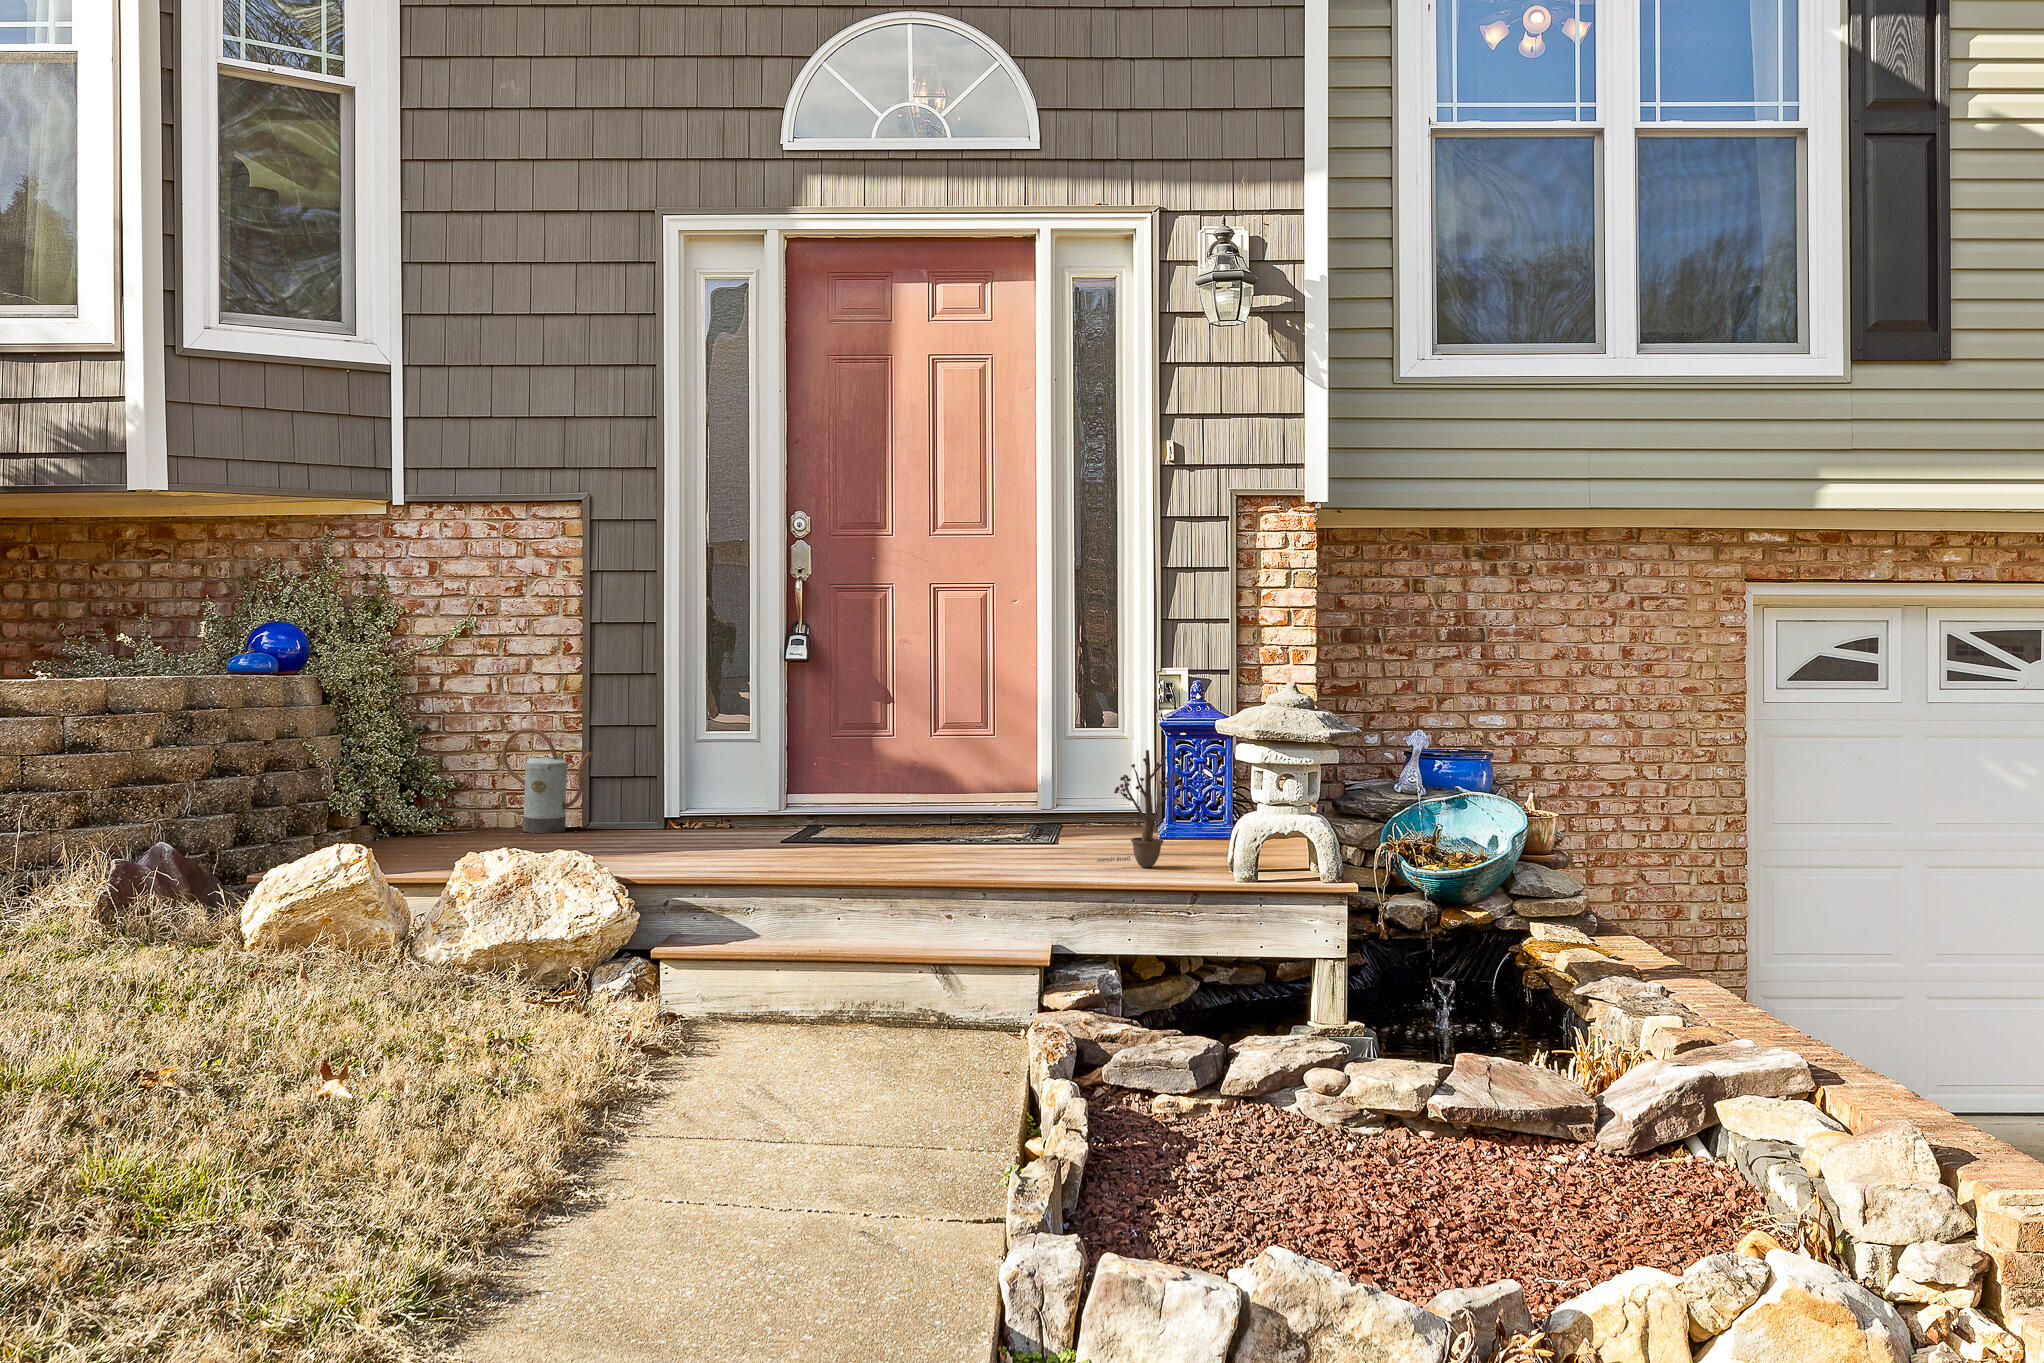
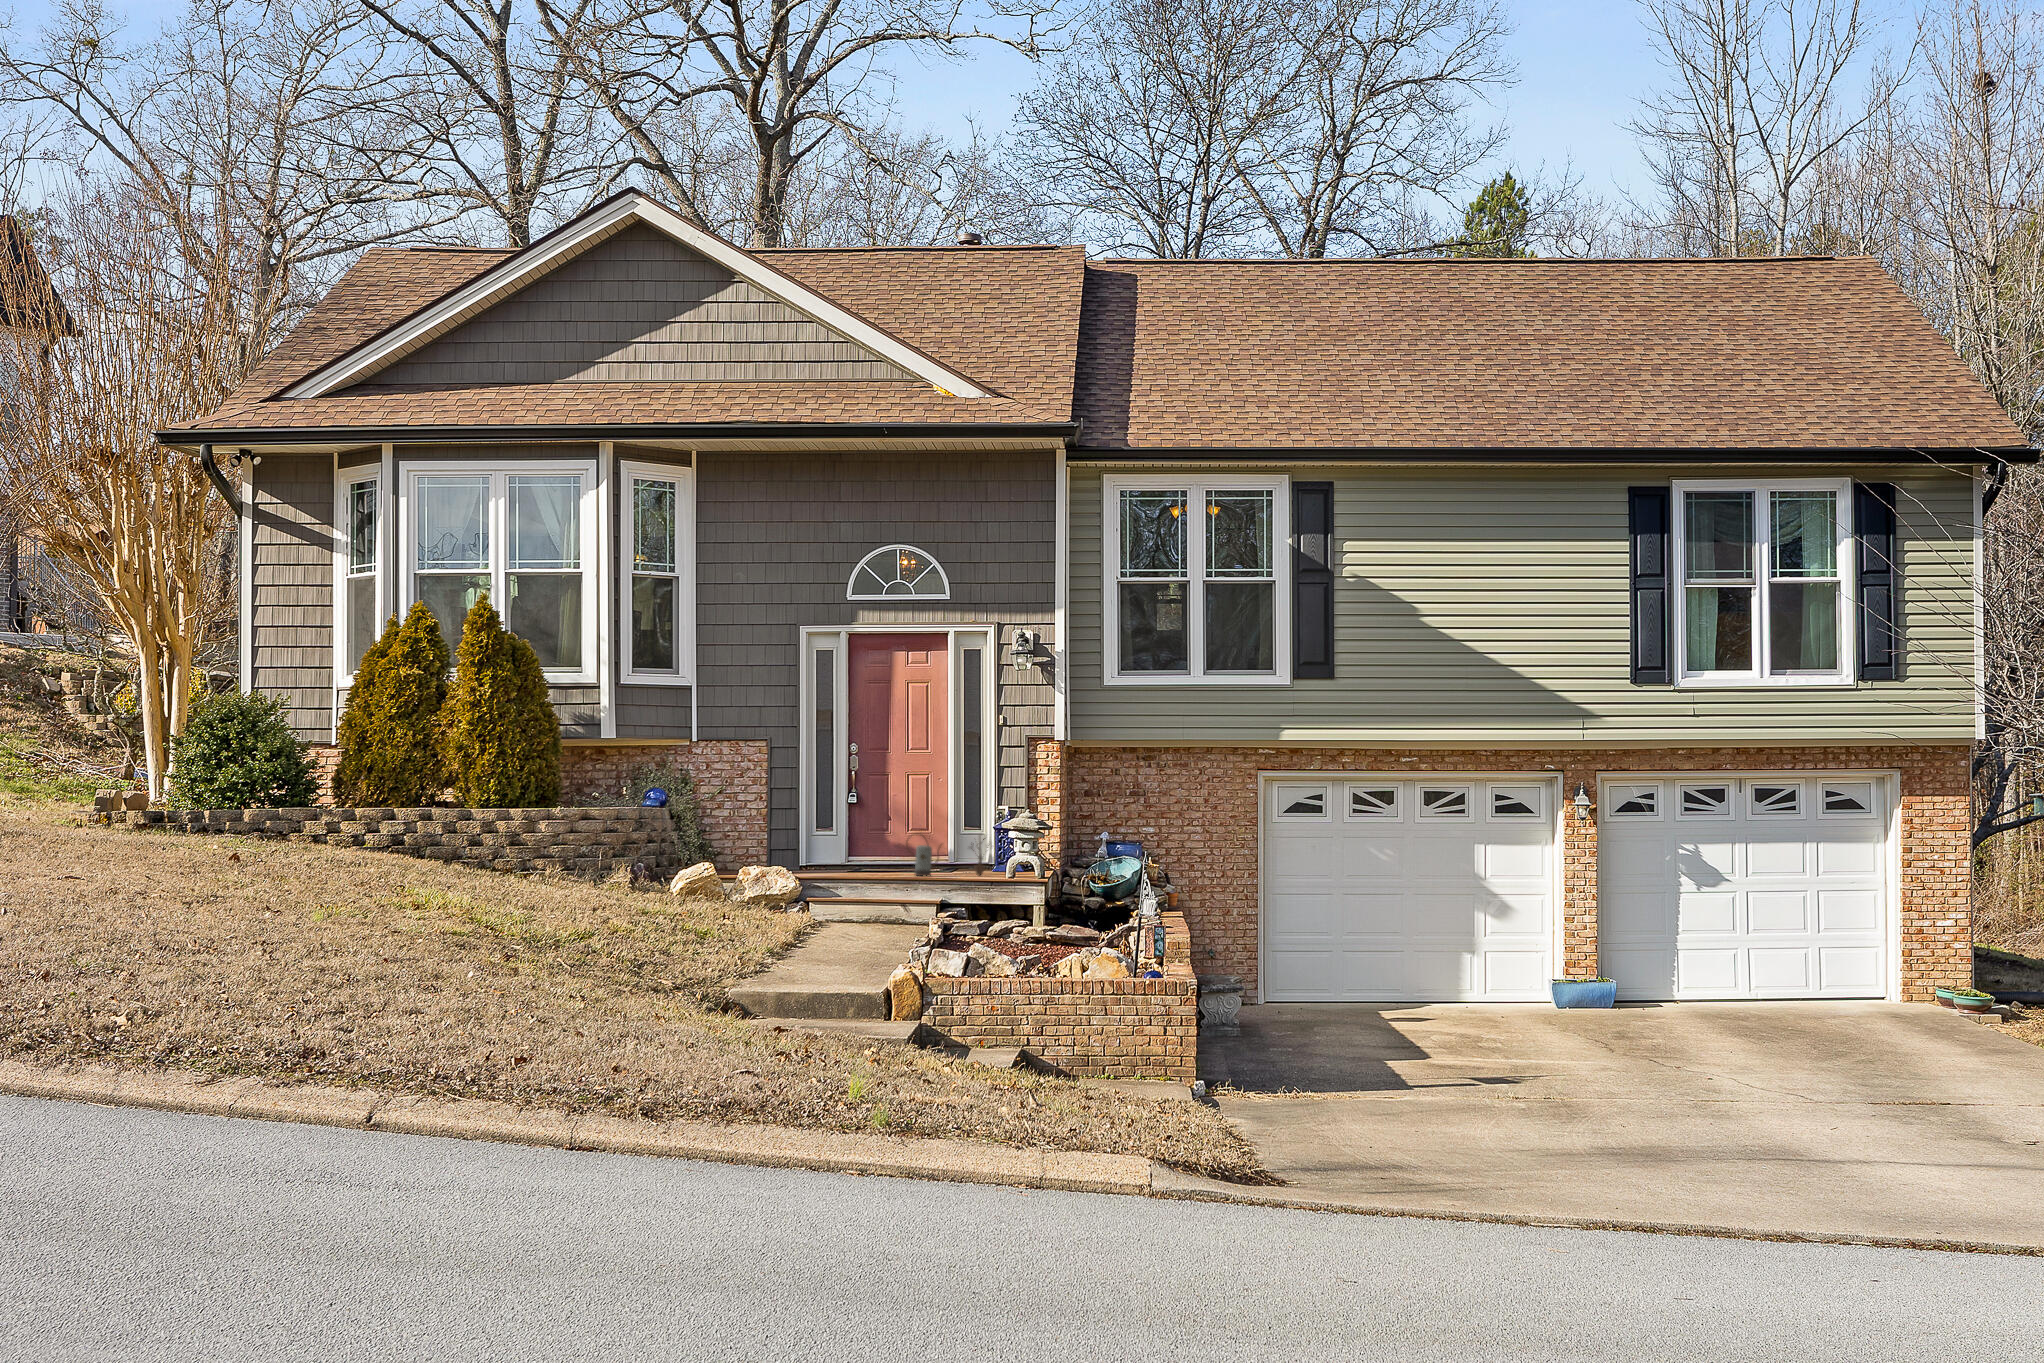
watering can: present [502,728,593,833] -> present [909,833,941,876]

